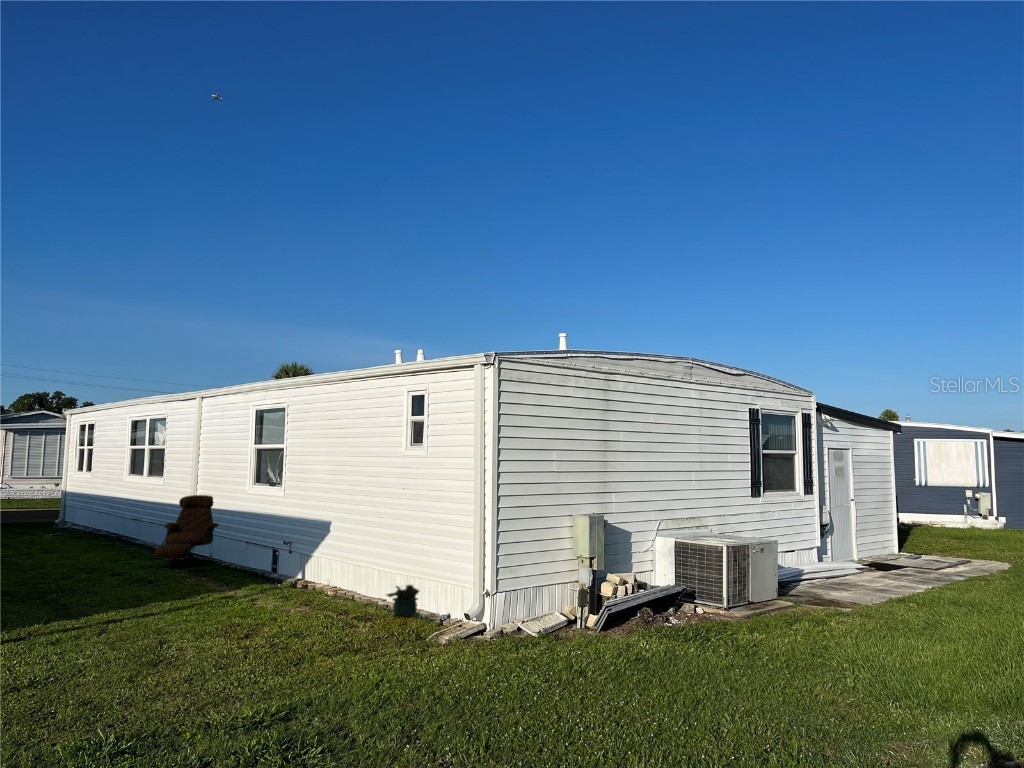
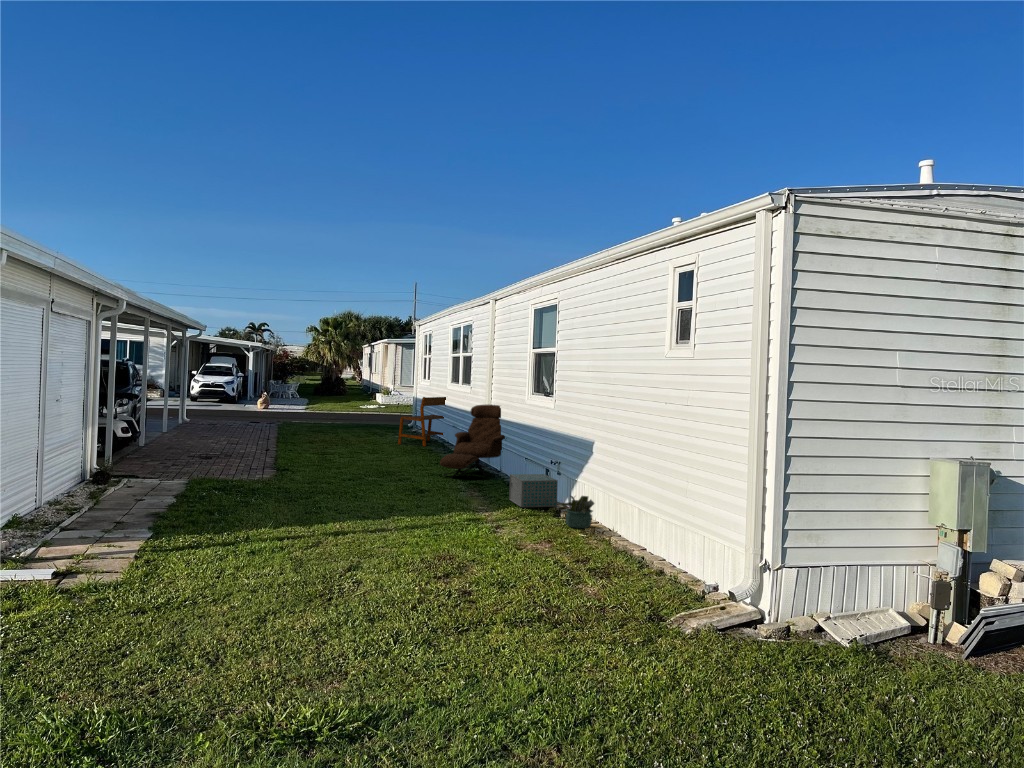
bench: none [69,488,129,542] -> present [398,397,446,446]
storage box: none [243,554,291,584] -> present [509,474,558,507]
decorative plant: present [387,585,420,616] -> present [560,496,594,528]

